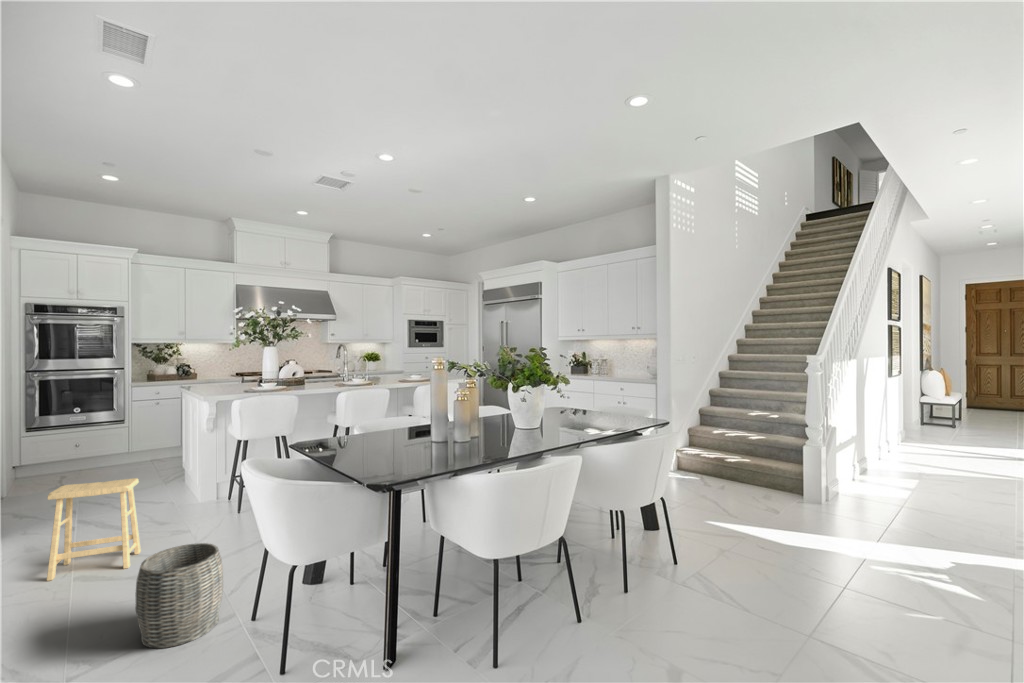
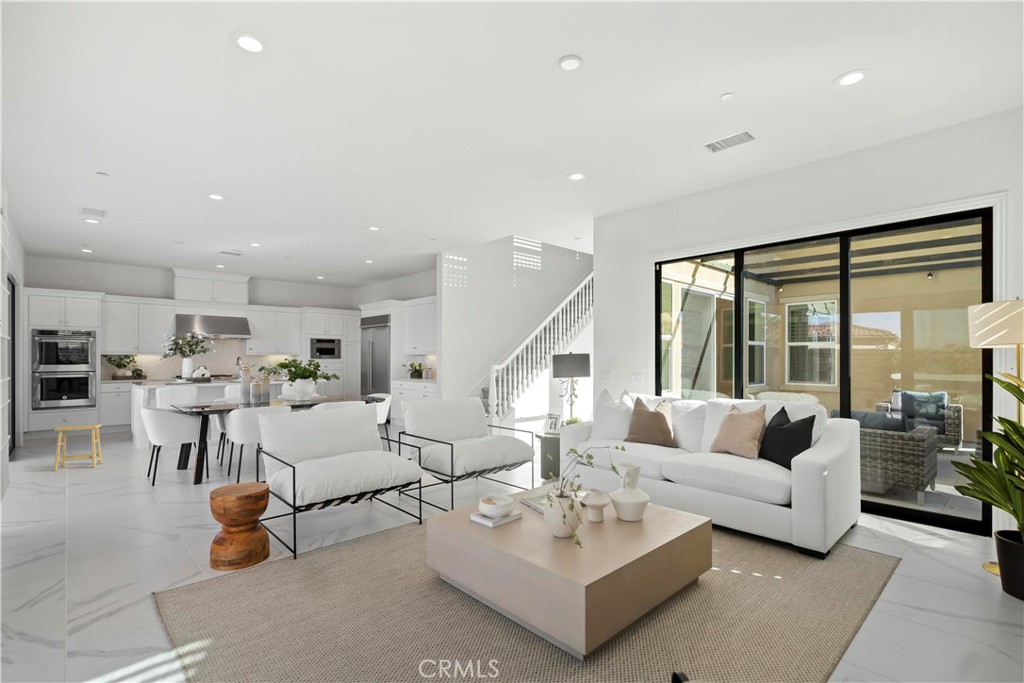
woven basket: present [135,543,223,648] -> none [98,445,139,483]

